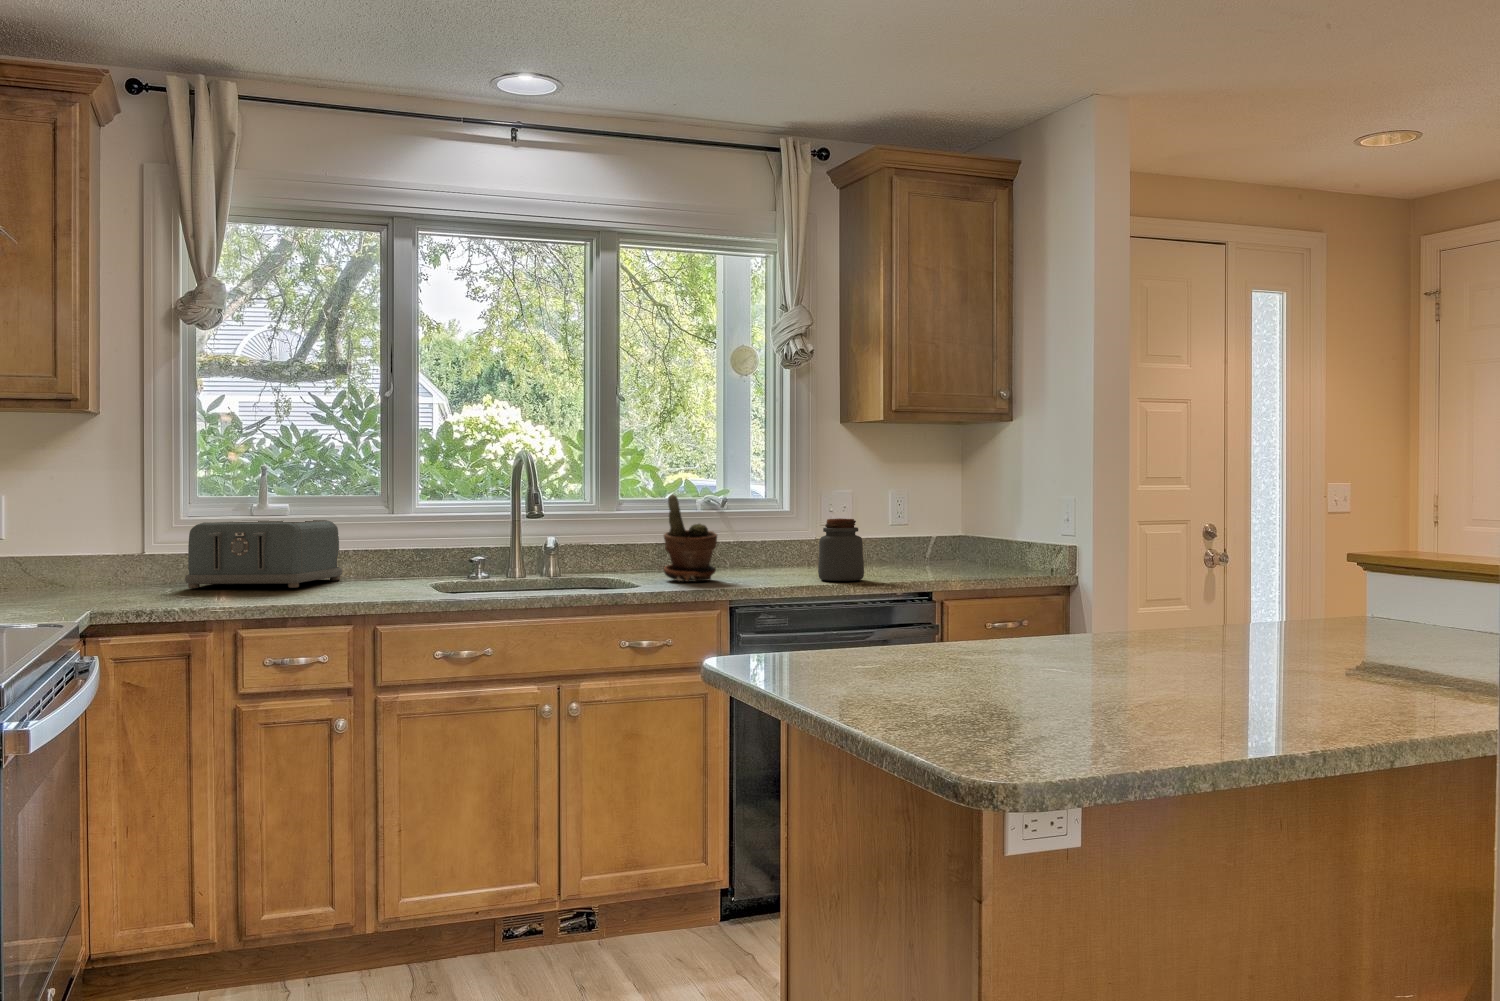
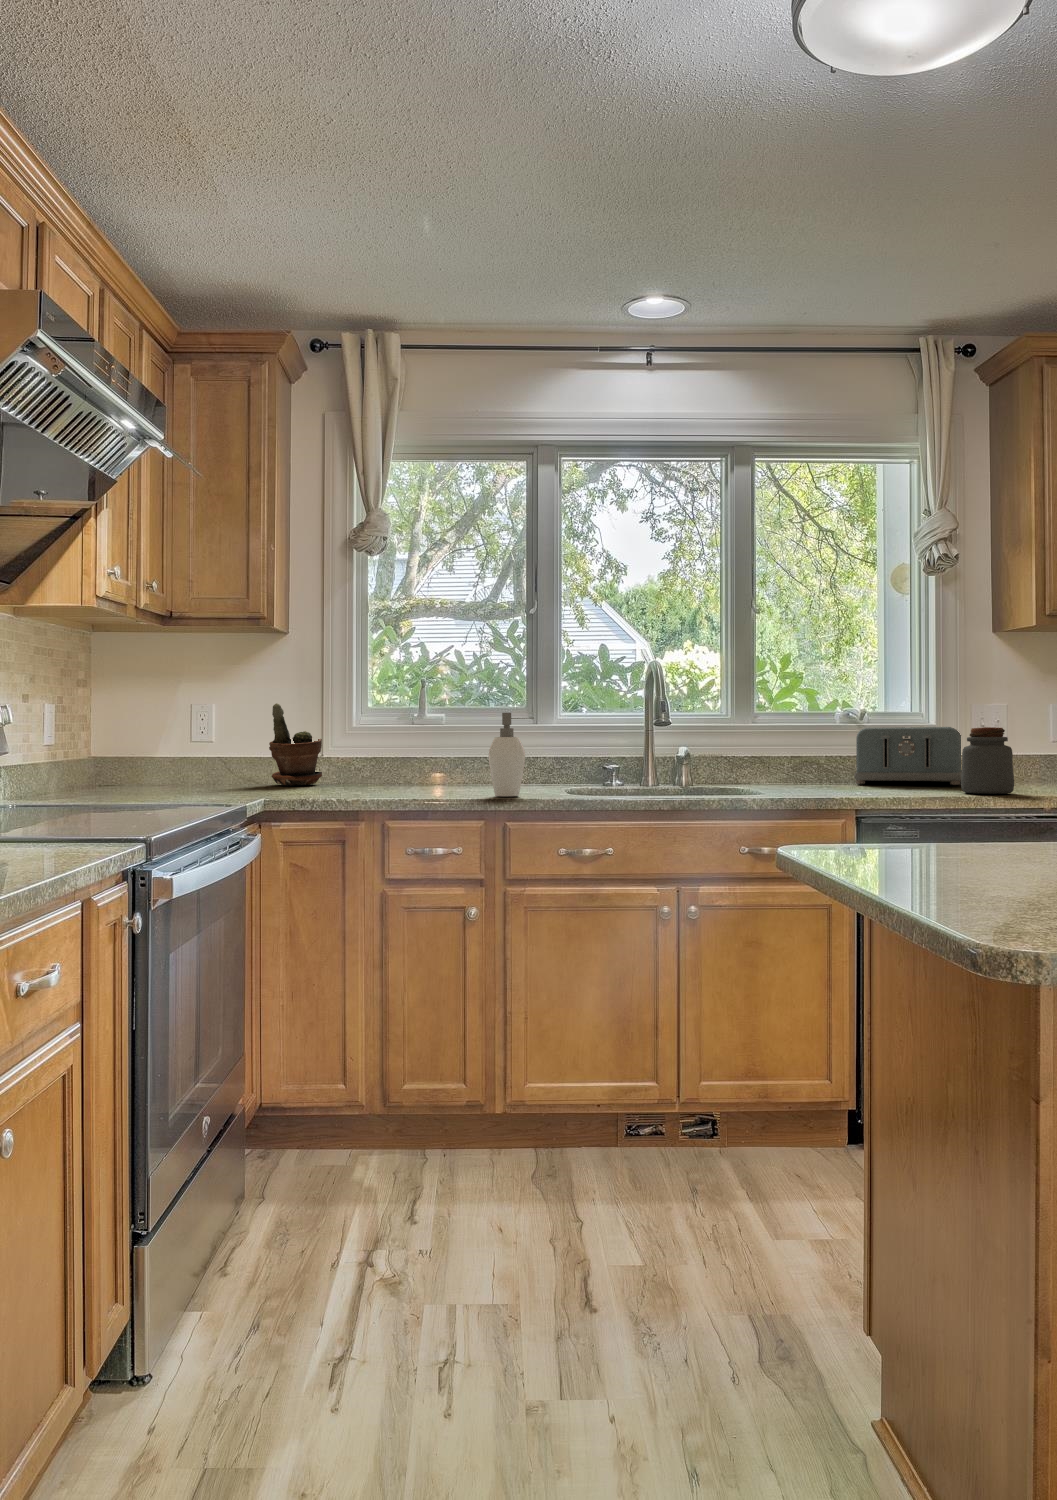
potted plant: present [664,494,717,582] -> present [269,703,322,785]
soap dispenser: none [355,509,406,598] -> present [488,713,534,796]
toaster: present [185,520,342,588] -> present [854,727,962,785]

